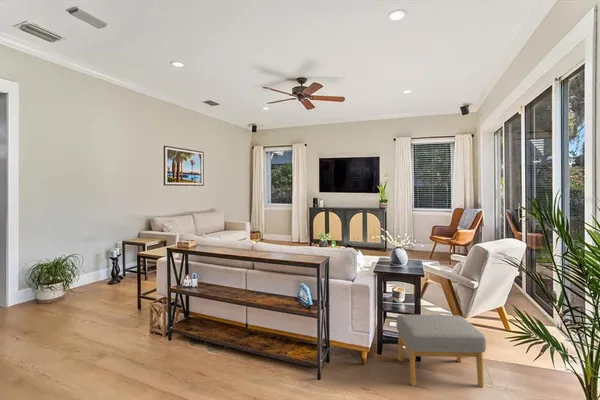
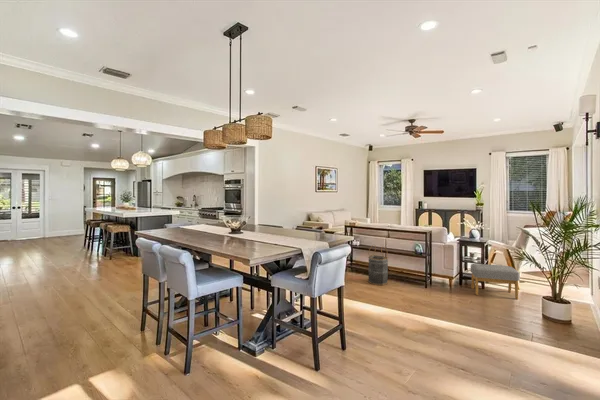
basket: none [207,291,249,379] -> present [368,245,388,285]

